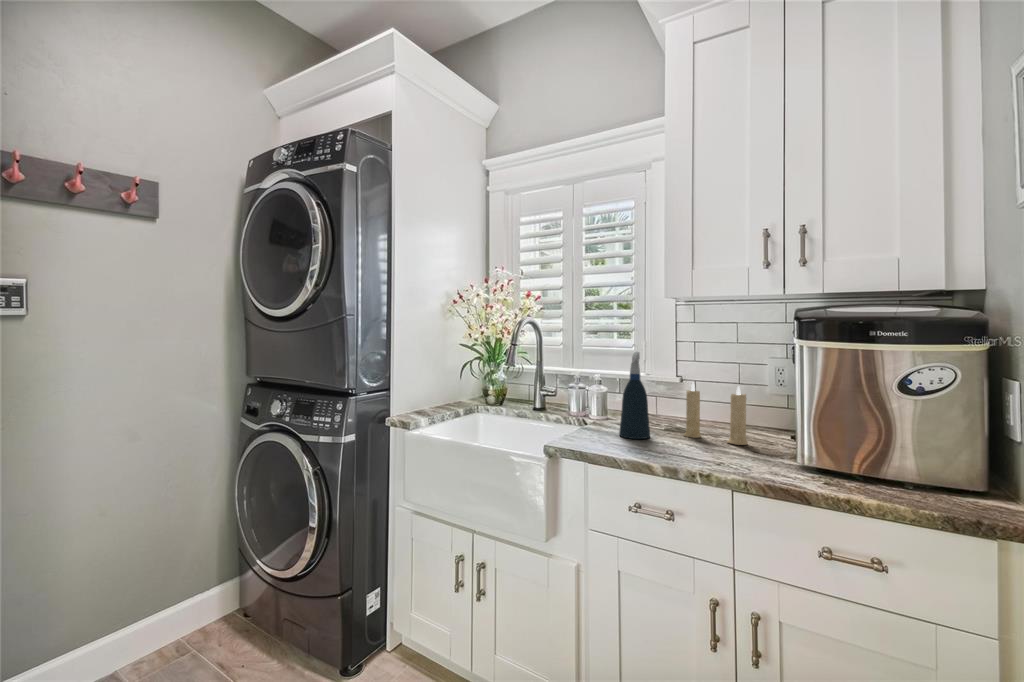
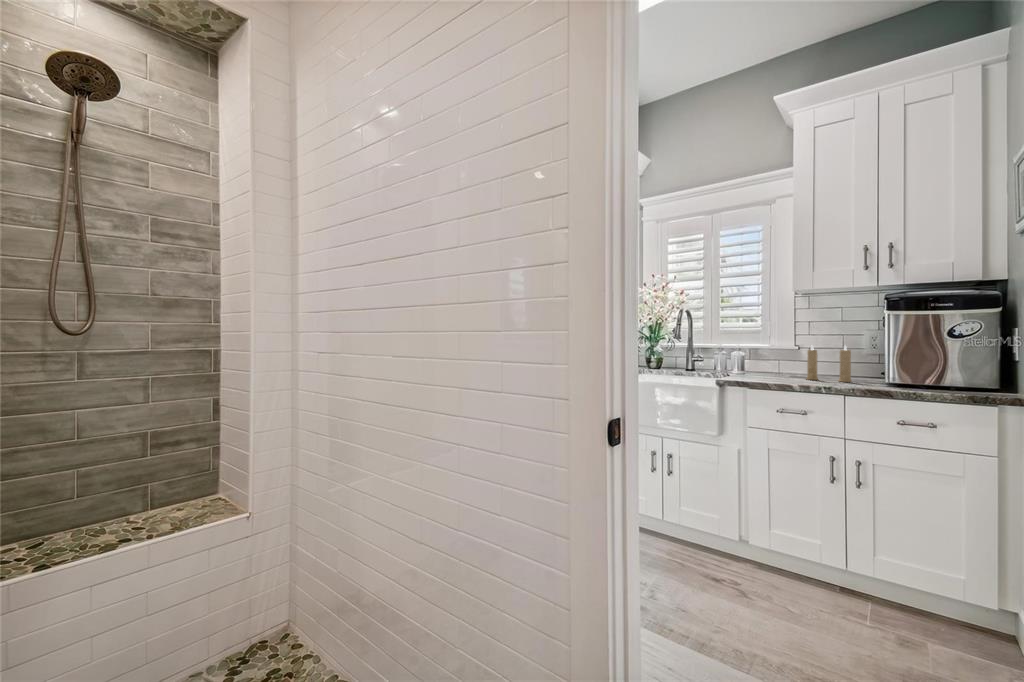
spray bottle: present [619,352,650,439] -> none [761,325,783,379]

